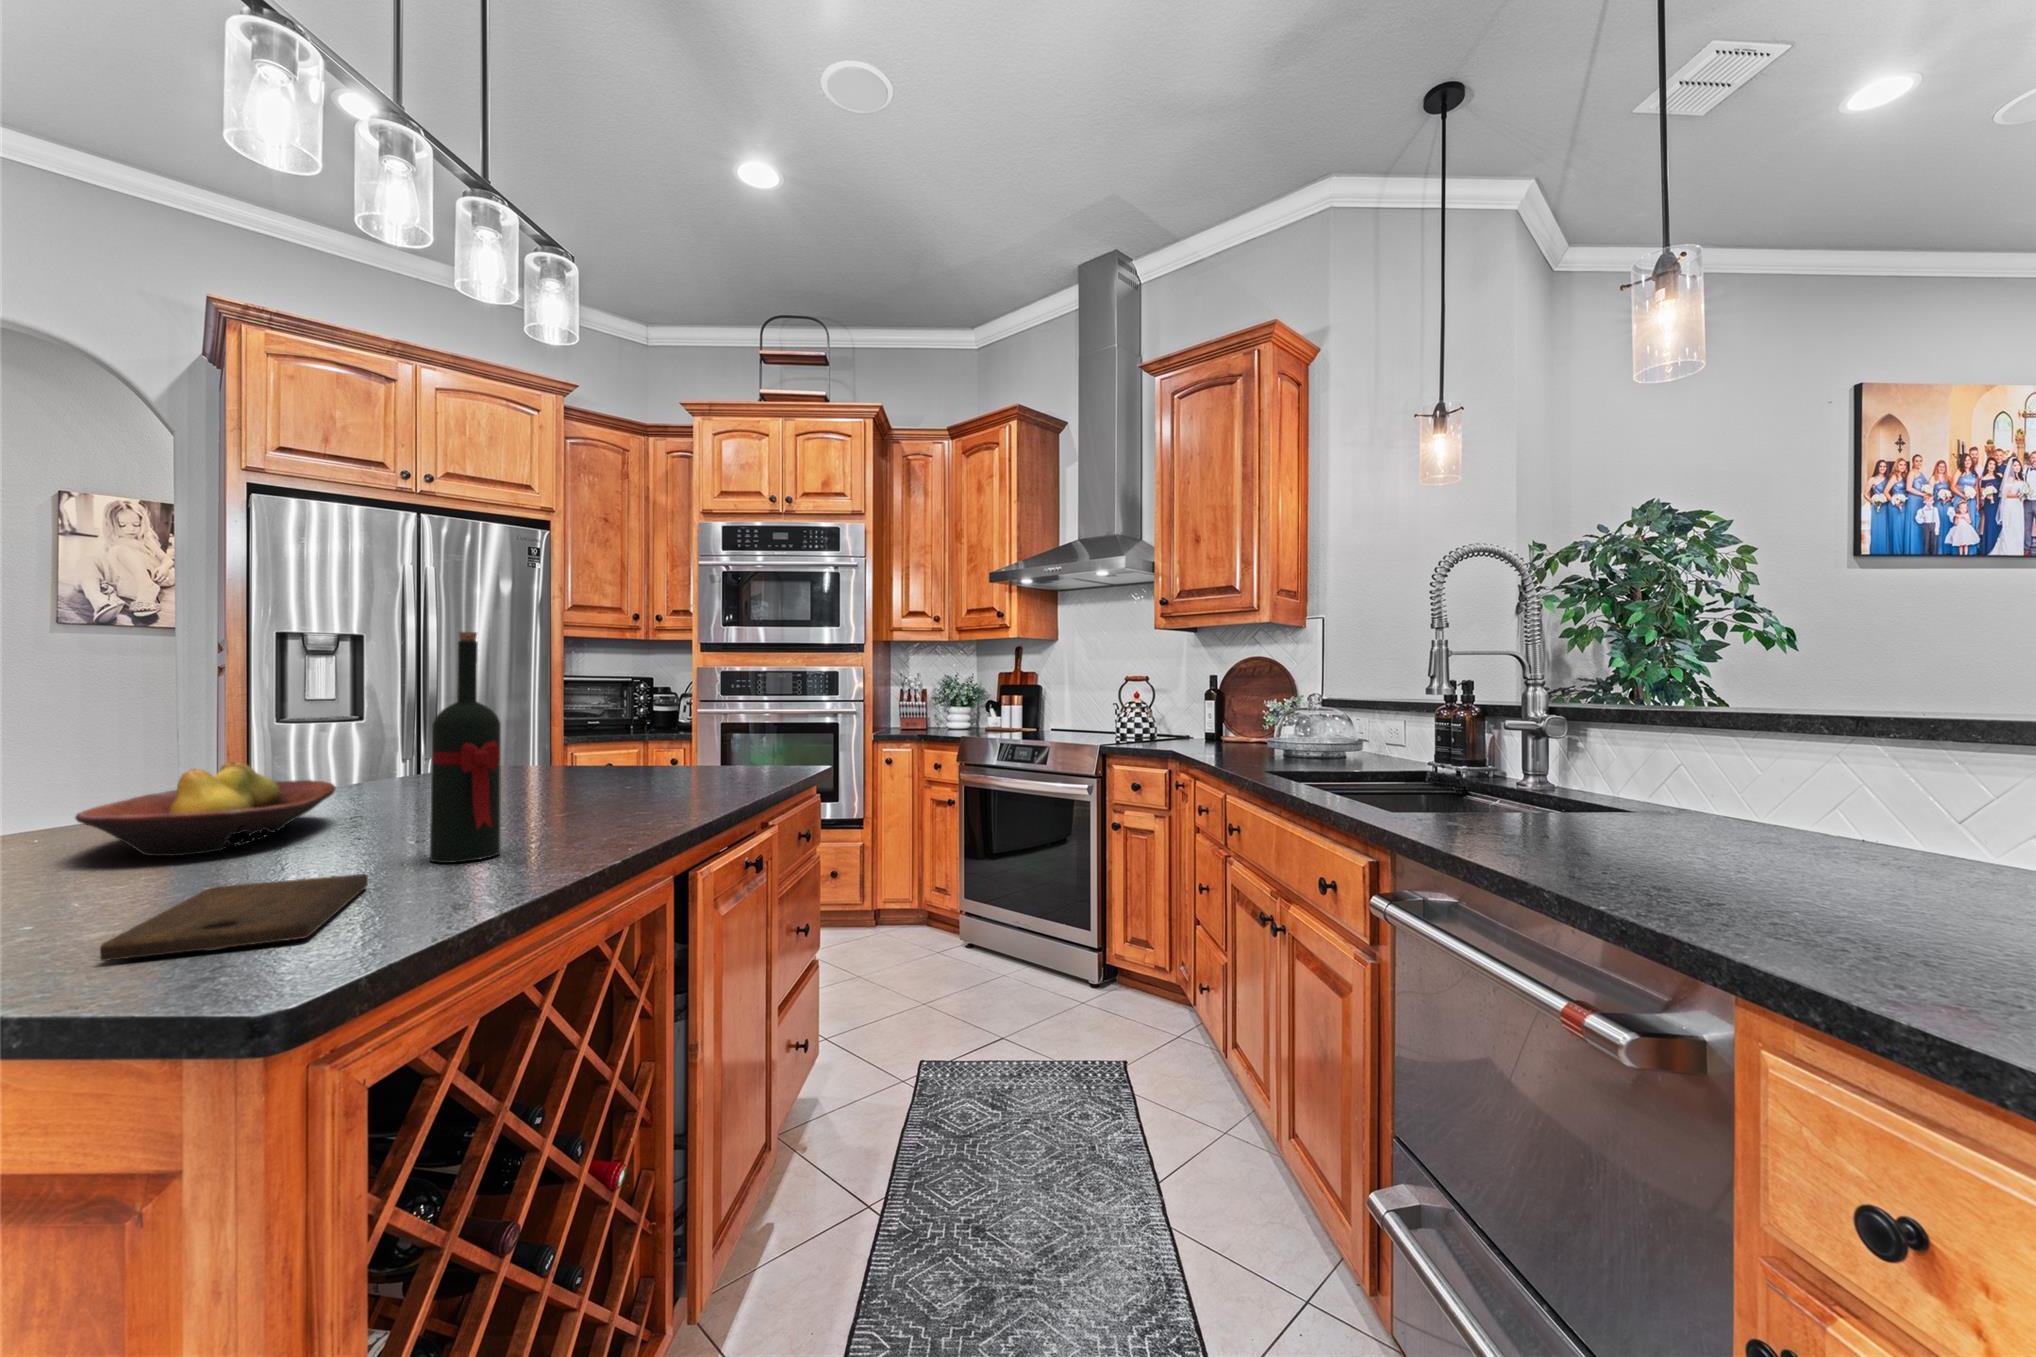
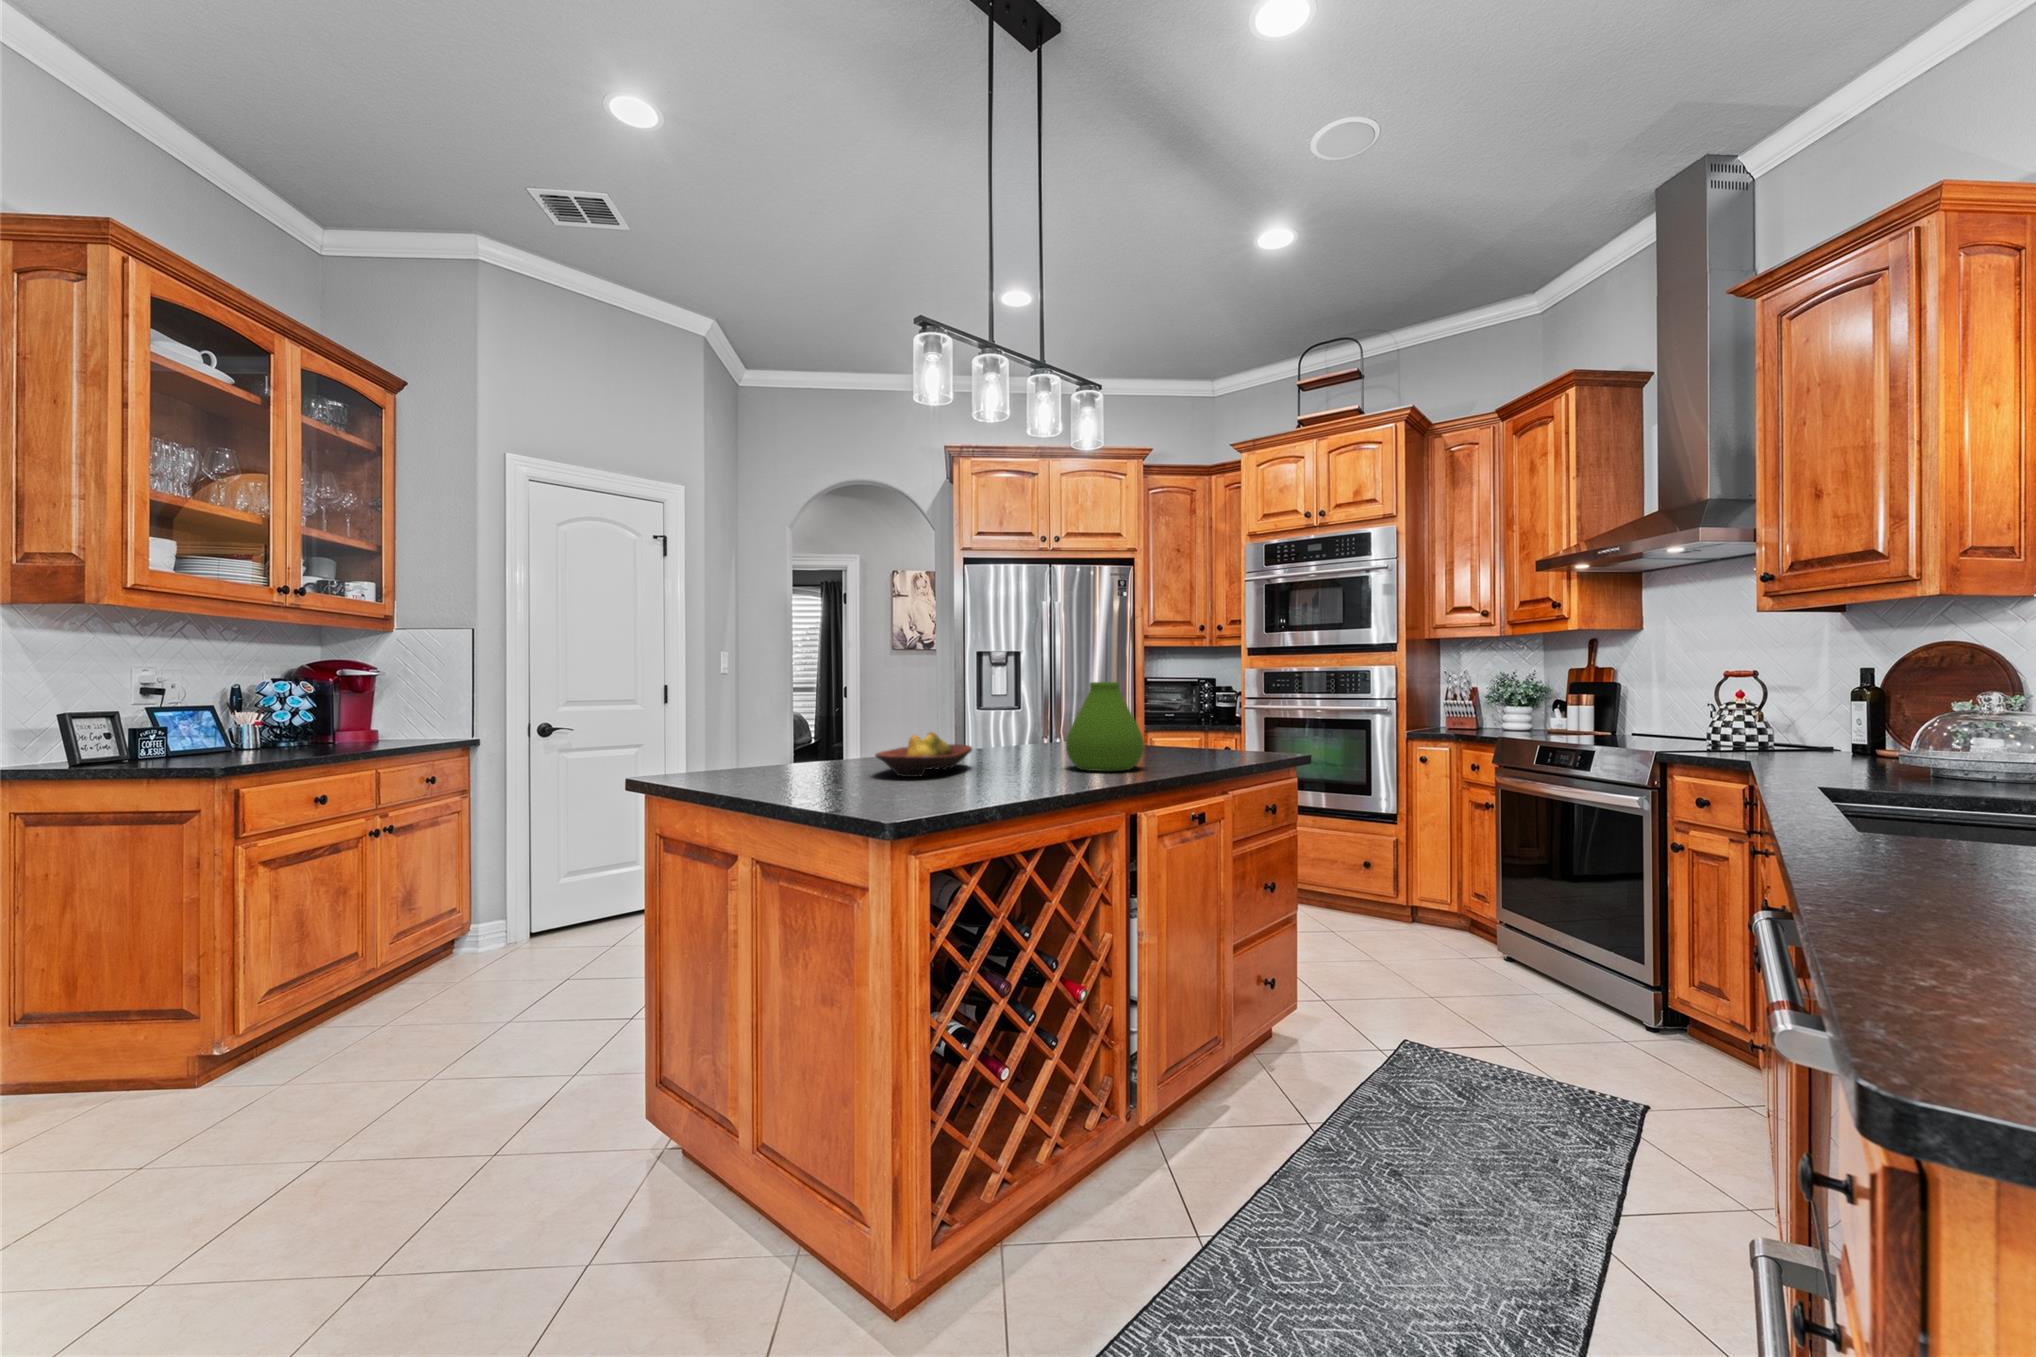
wine bottle: present [430,632,501,863] -> none [995,663,1028,791]
vase: none [530,672,660,807] -> present [1066,682,1144,771]
cutting board: present [100,874,368,961] -> none [868,789,963,811]

